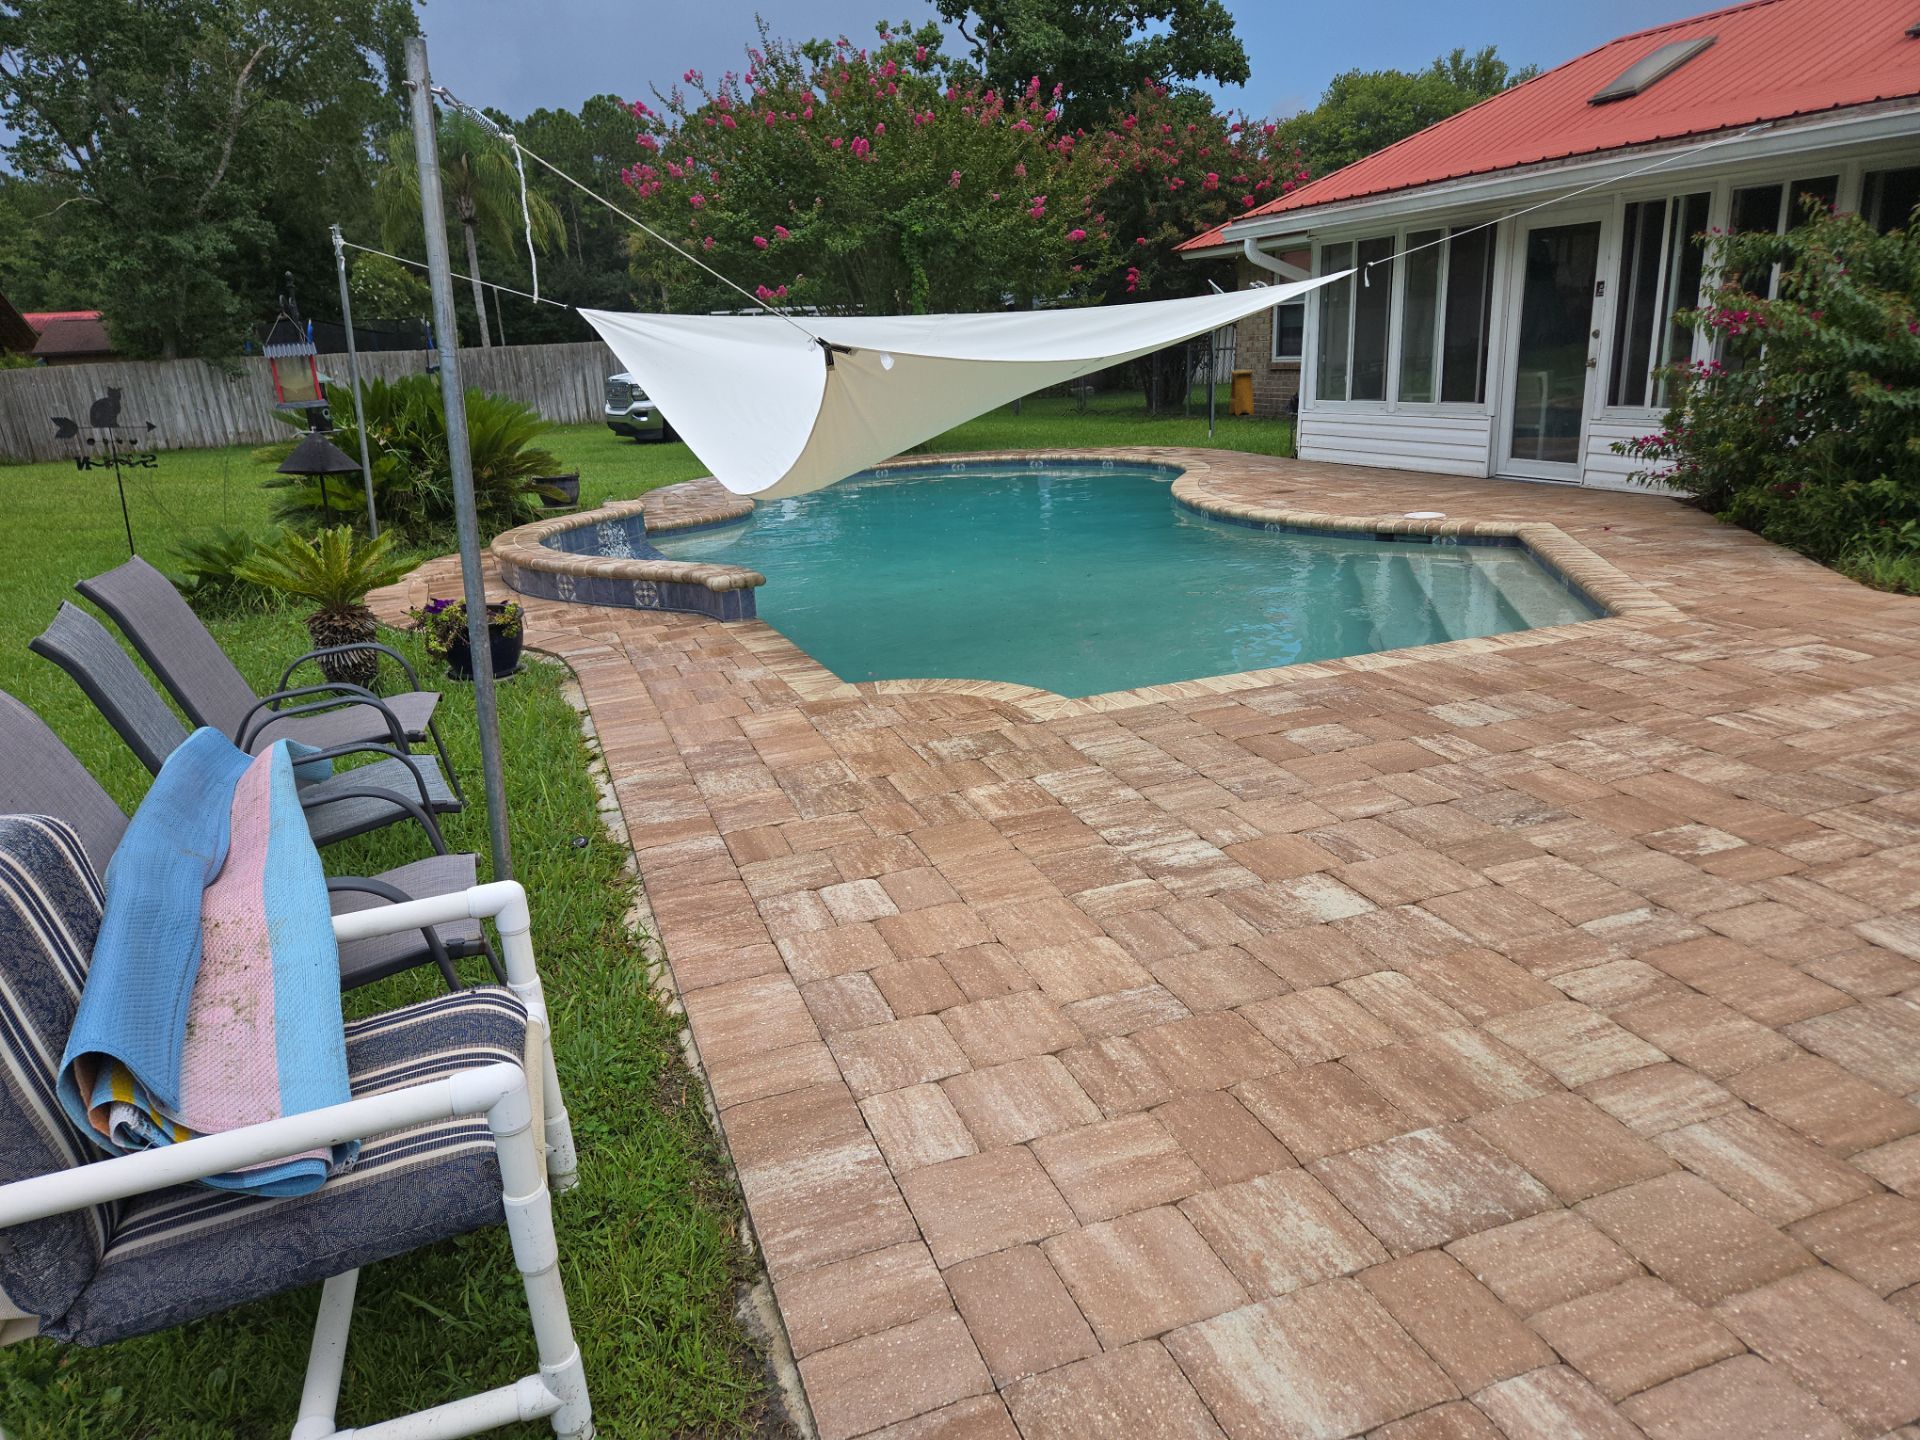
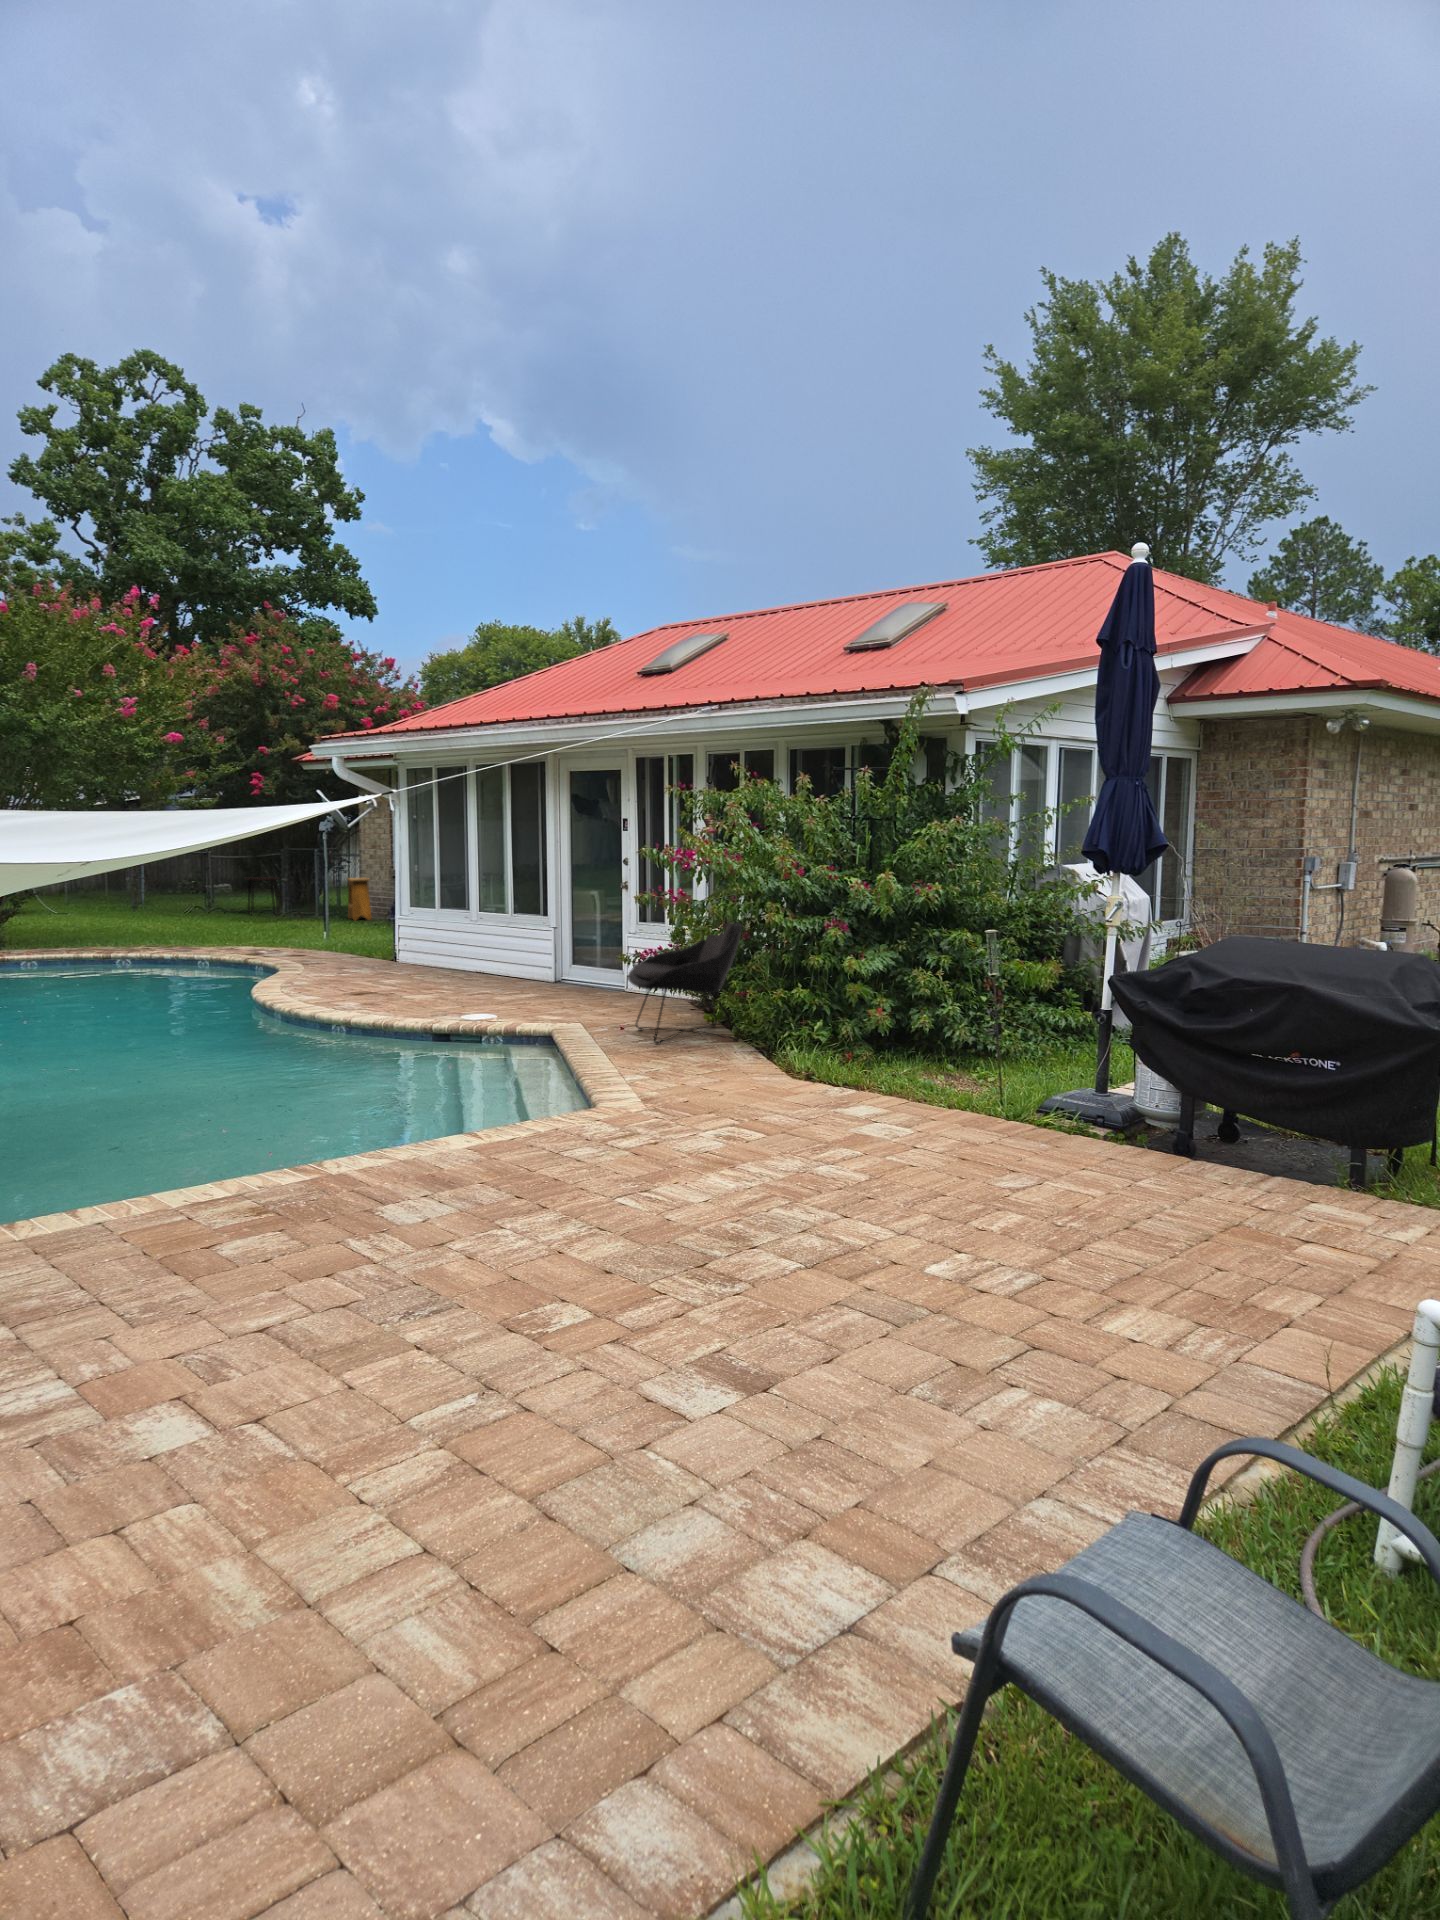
side table: none [1126,373,1161,413] -> present [245,877,279,914]
lounge chair: none [1618,392,1784,546] -> present [628,923,742,1045]

